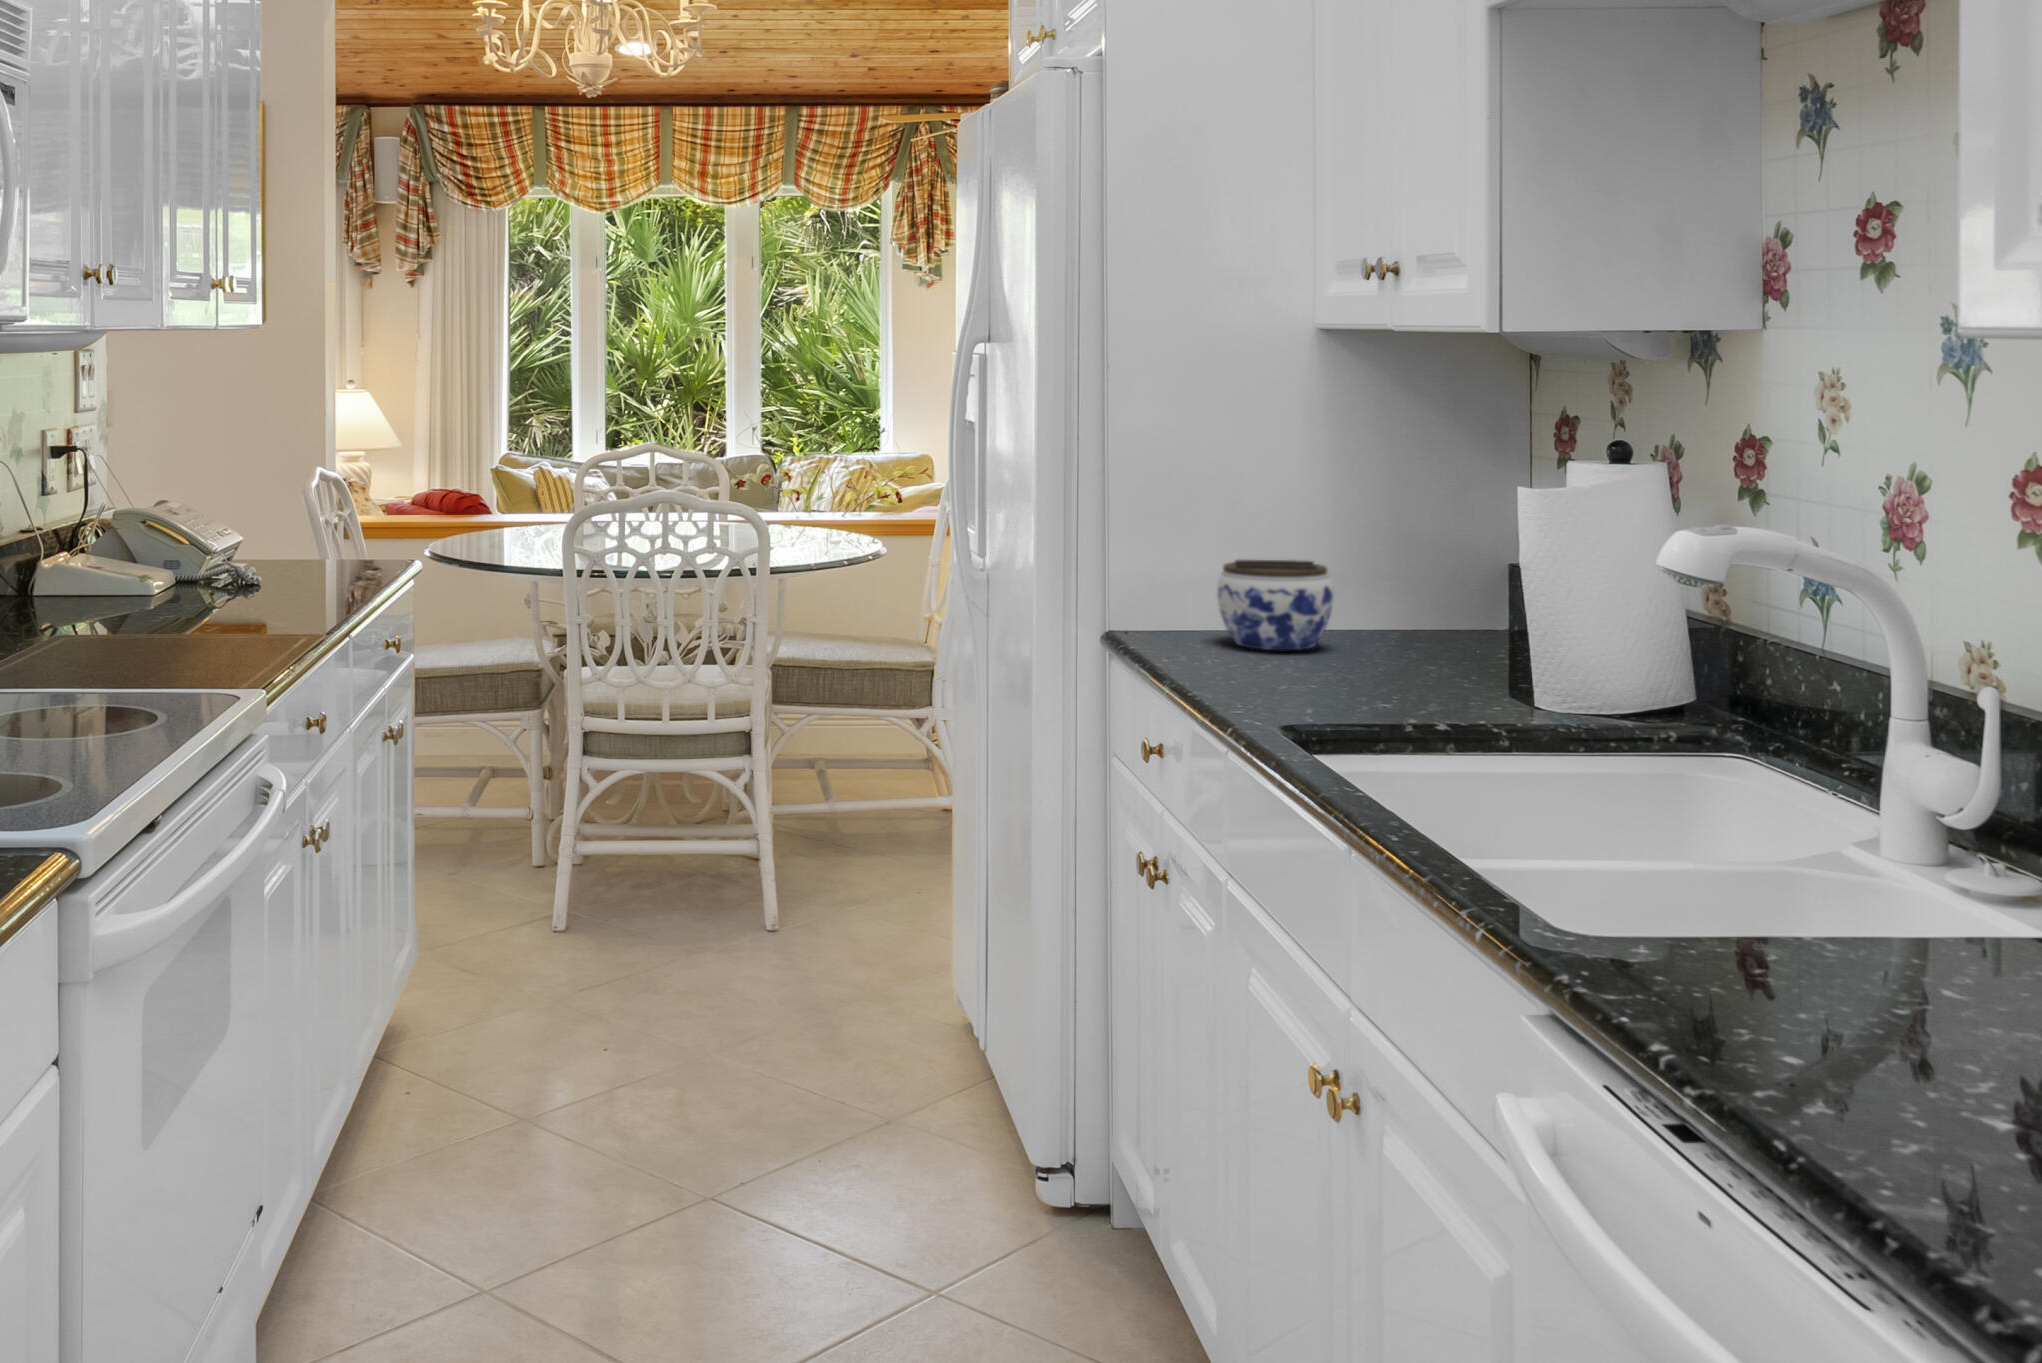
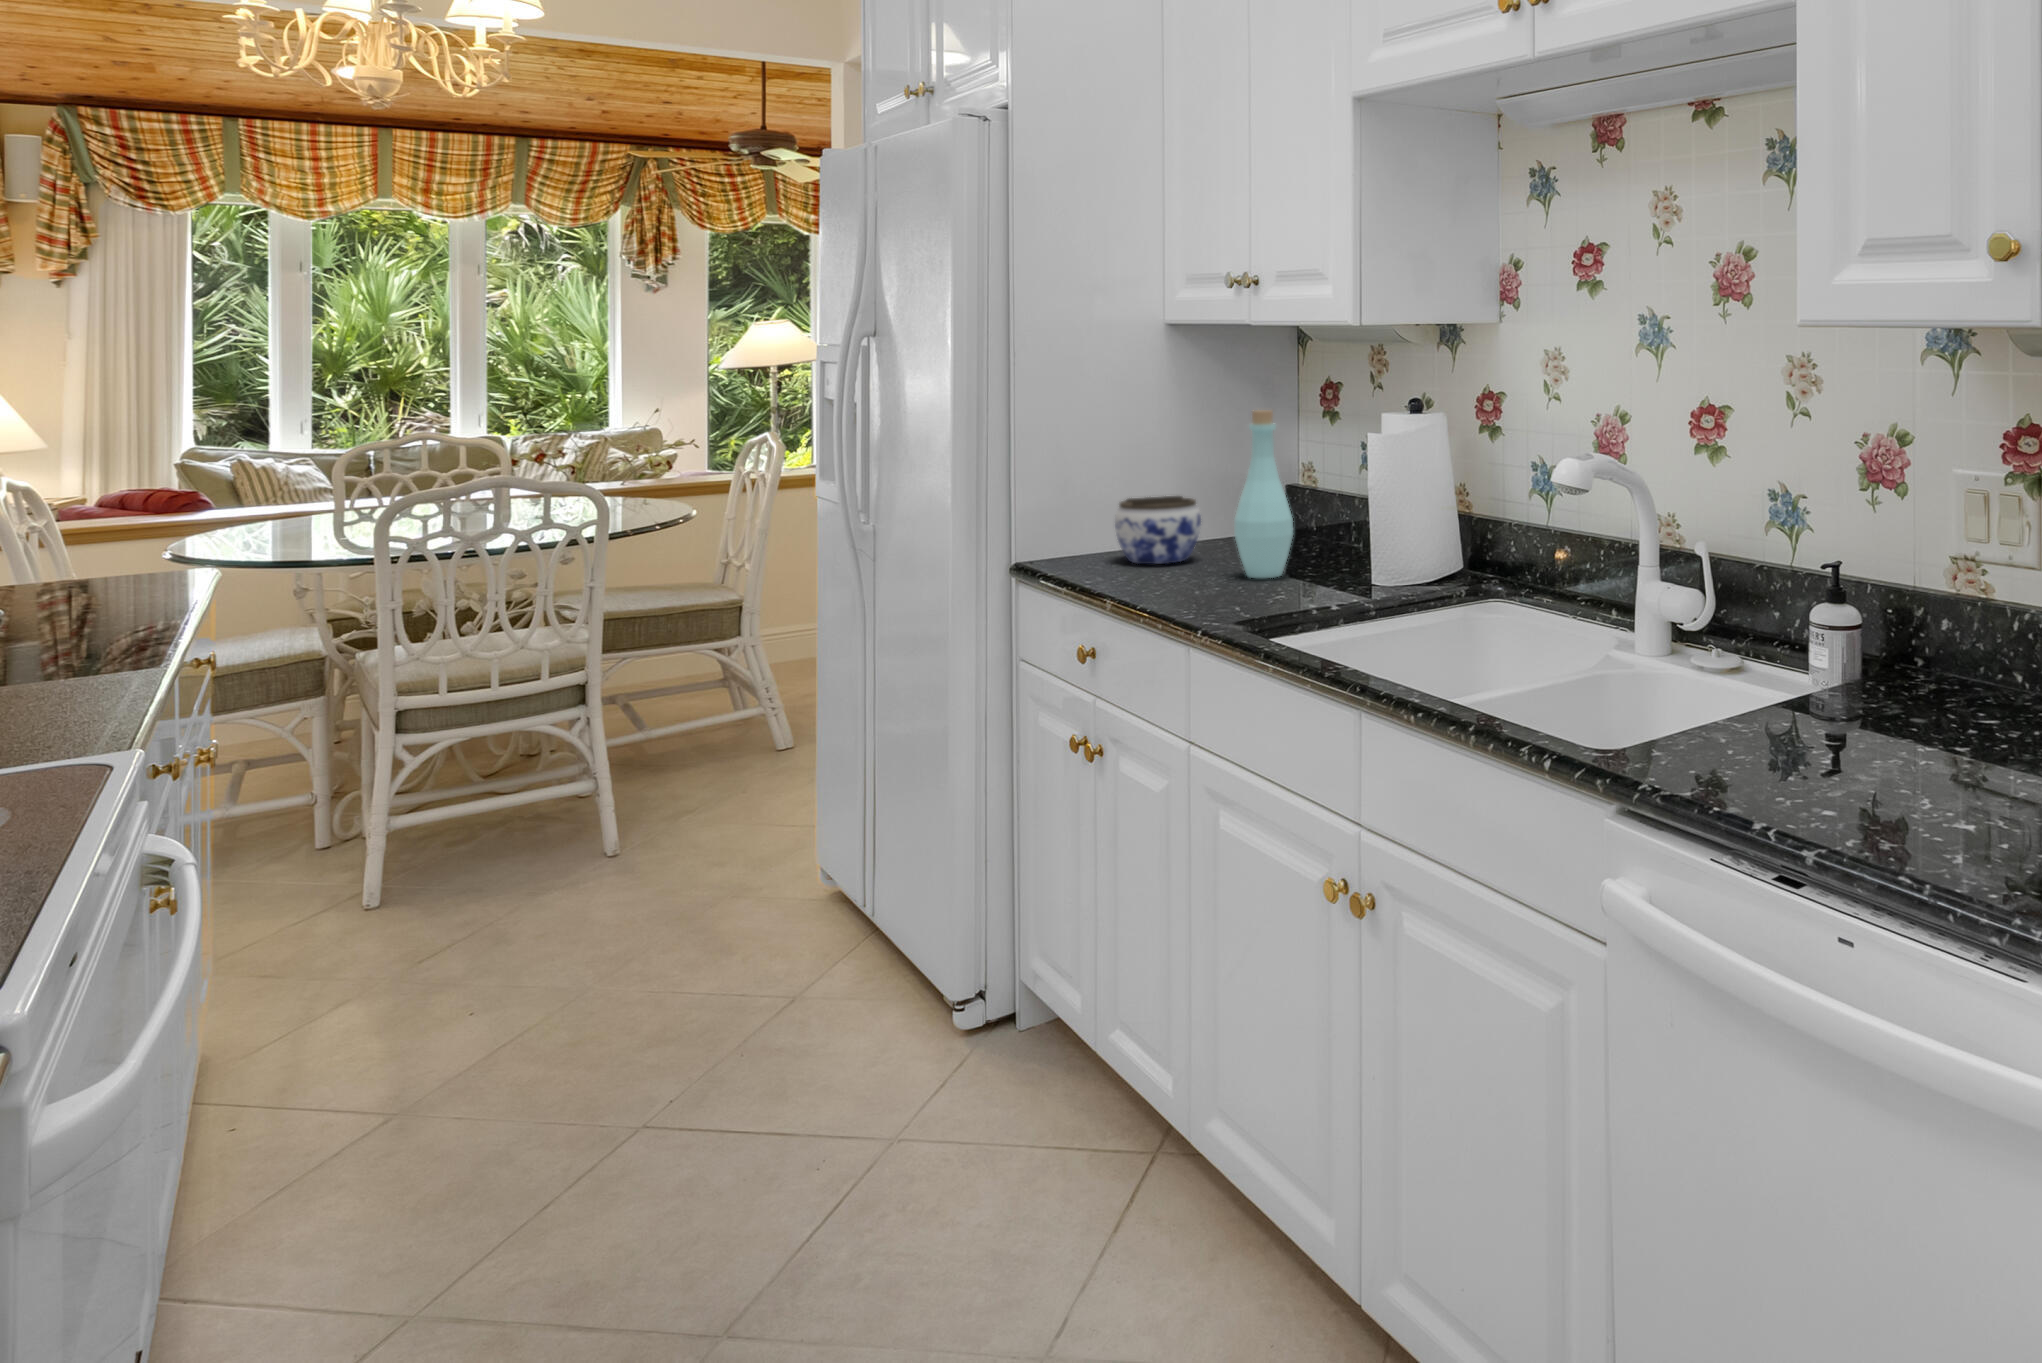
bottle: none [1349,449,1436,683] -> present [1234,410,1293,578]

